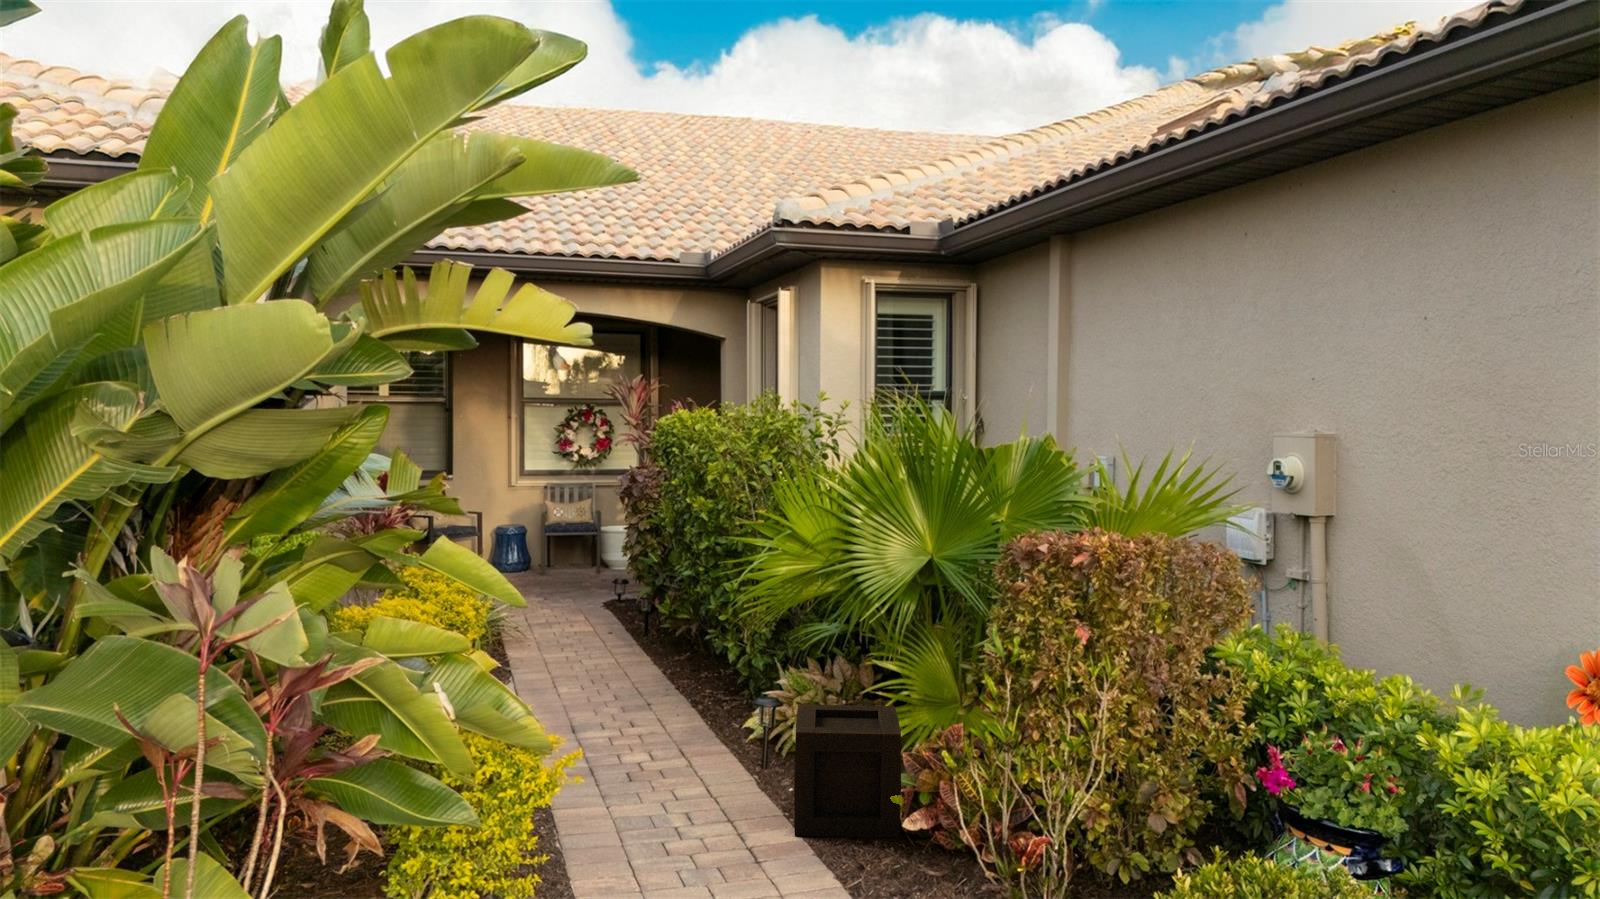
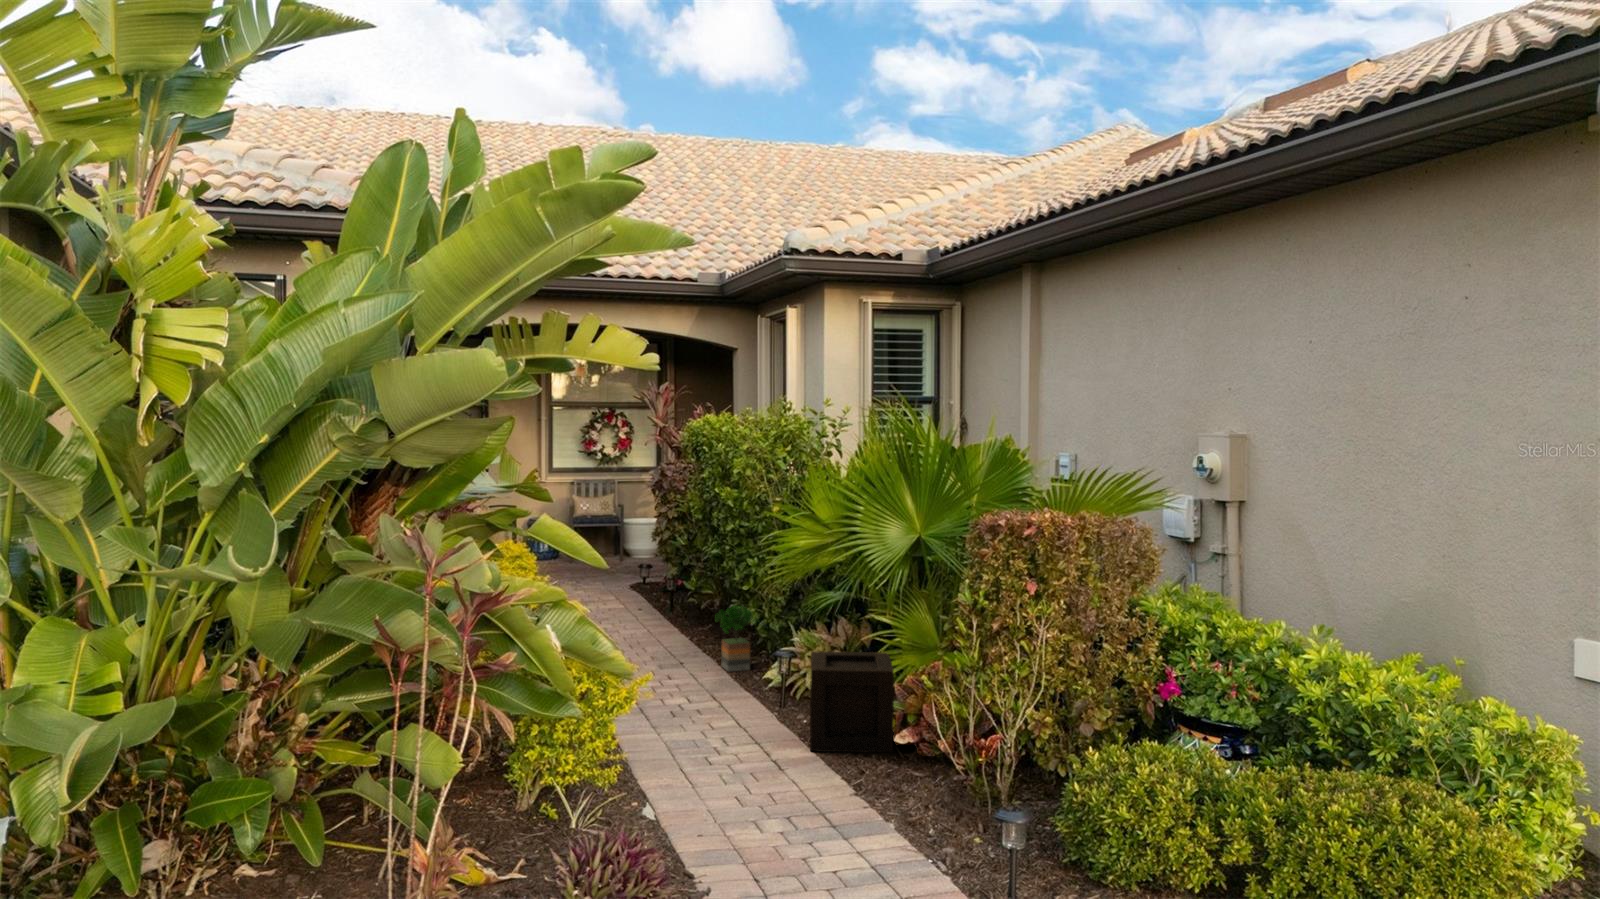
potted tree: none [684,638,741,719] -> present [715,606,759,672]

